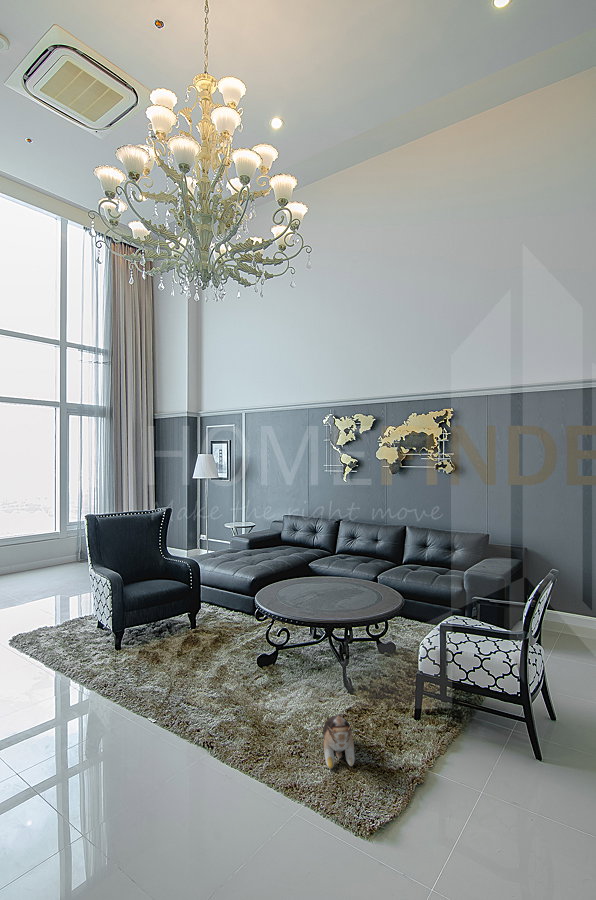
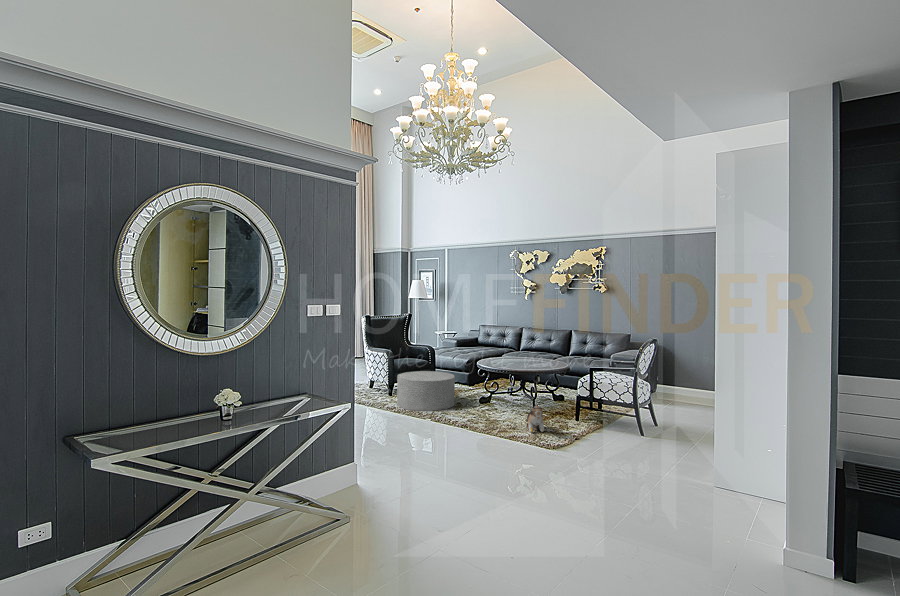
ottoman: none [125,602,220,684] -> present [397,371,455,411]

